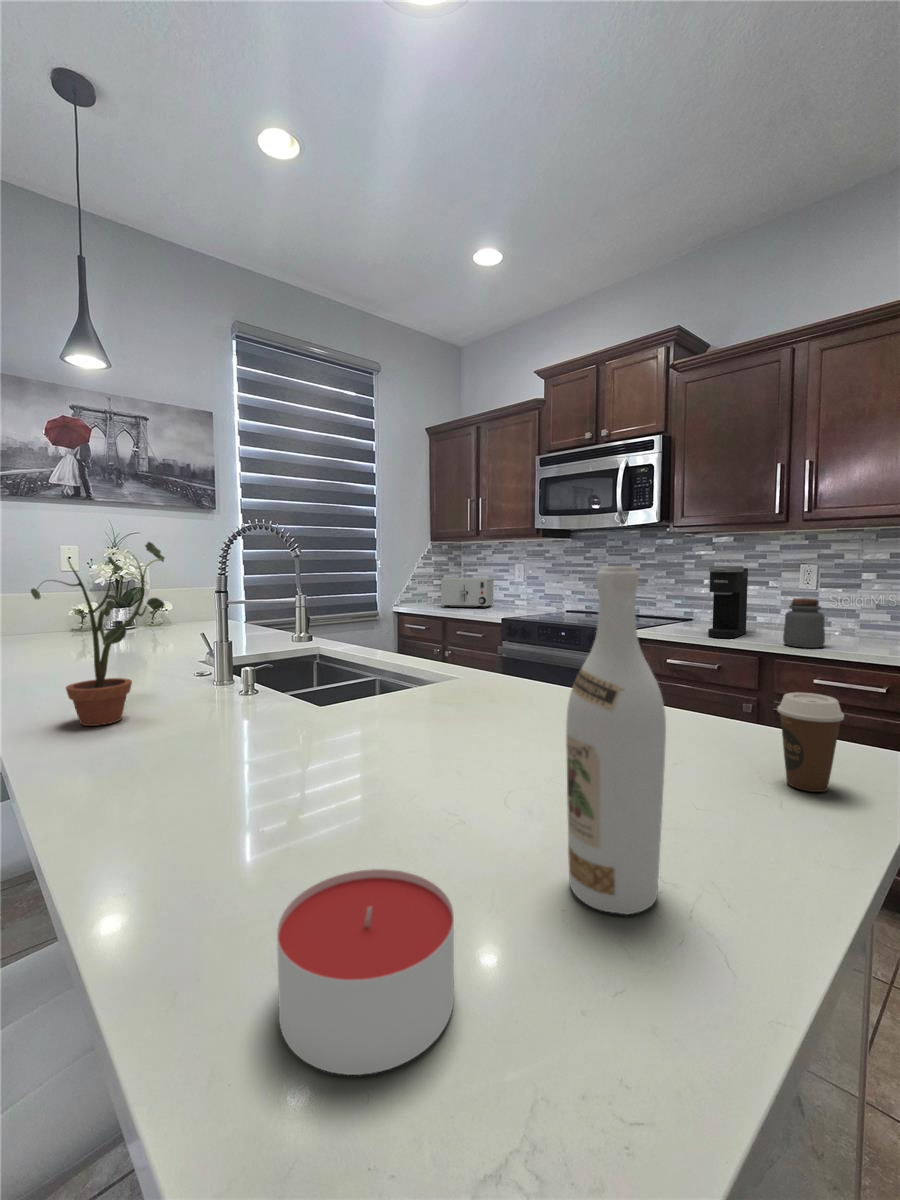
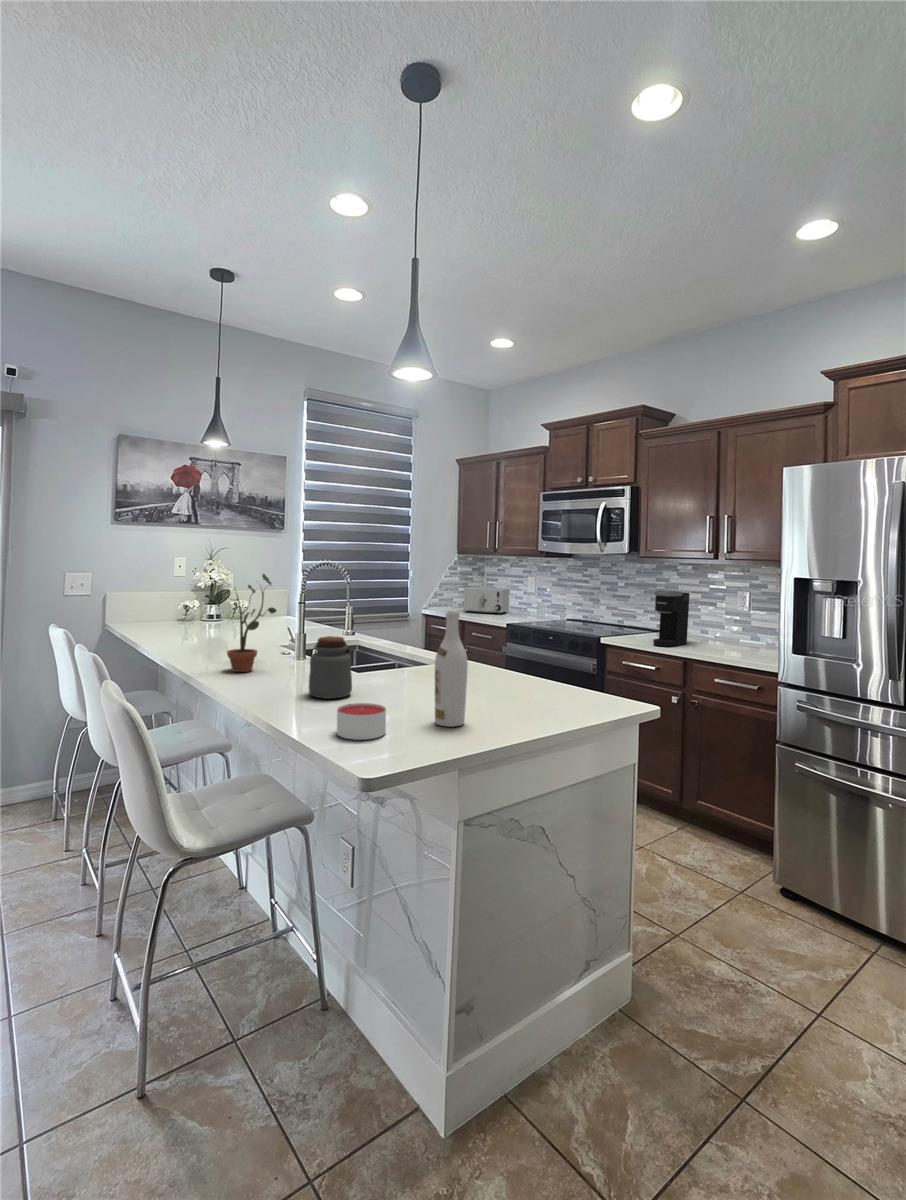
jar: present [783,598,825,648] -> present [309,636,352,699]
coffee cup: present [778,692,844,792] -> none [556,666,582,709]

